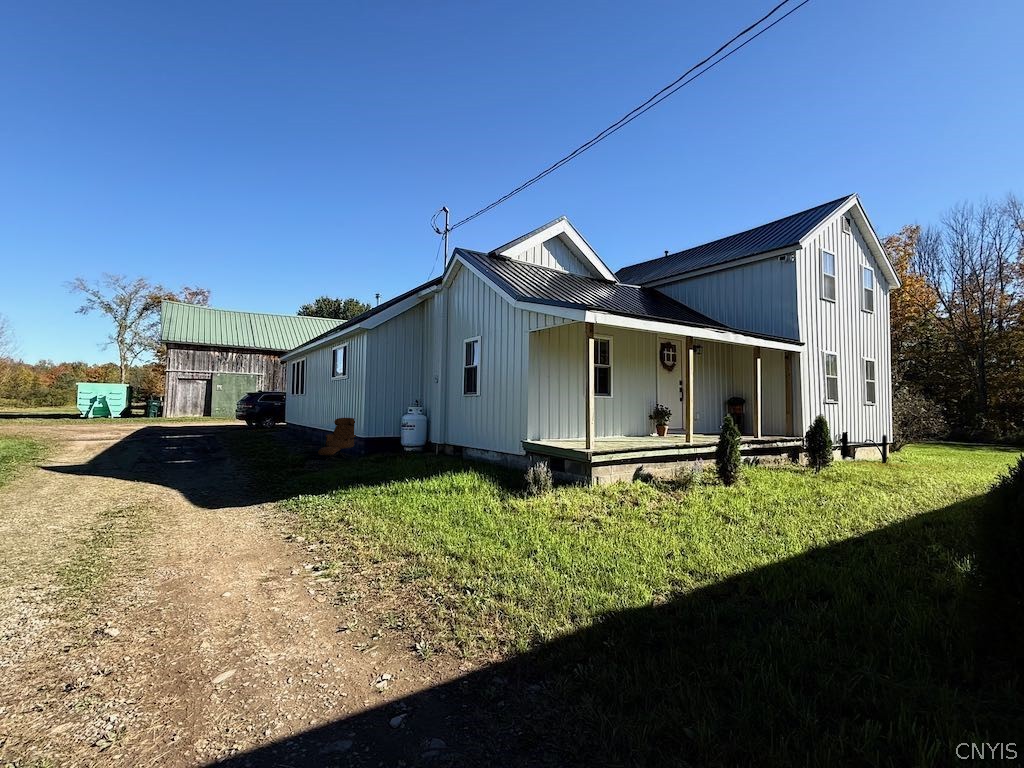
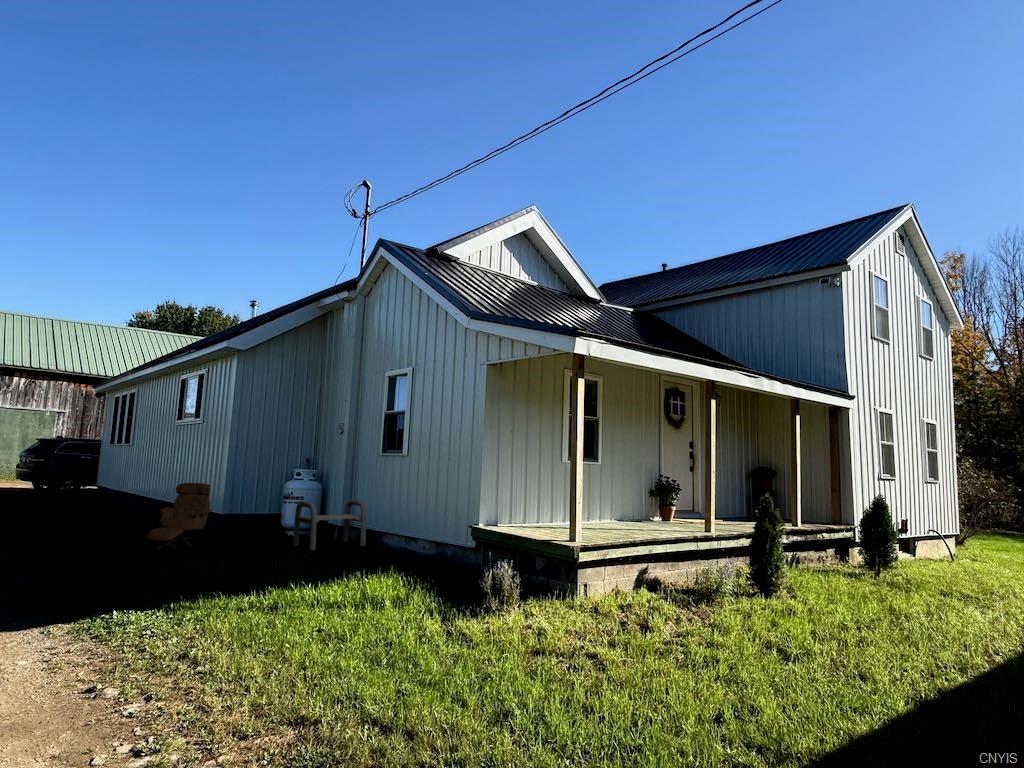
bench: present [842,433,887,463] -> present [293,500,367,550]

